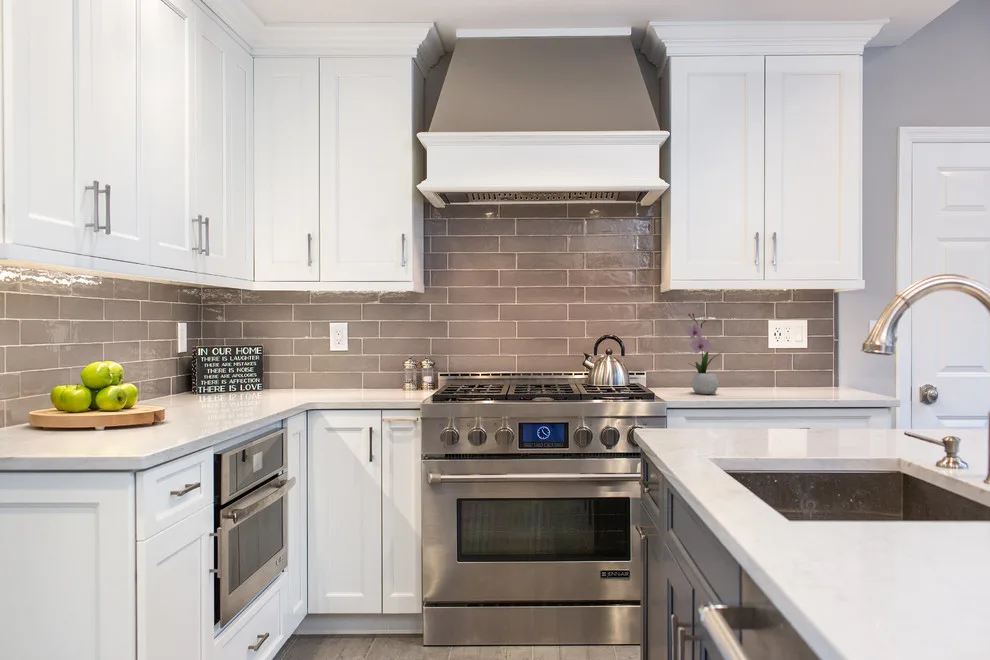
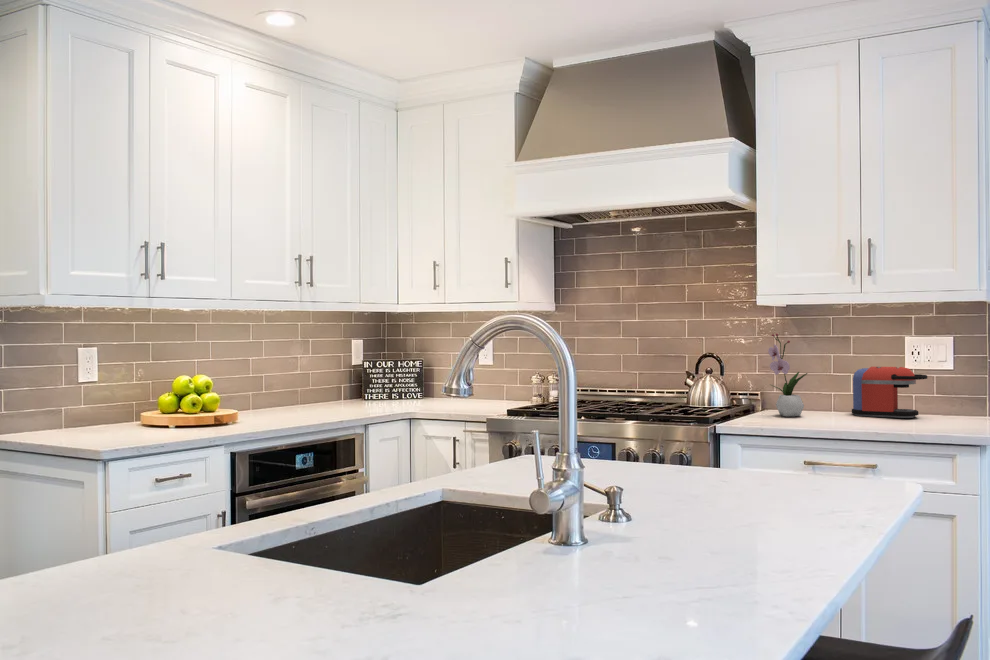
coffee maker: none [744,345,812,392] -> present [852,367,927,418]

